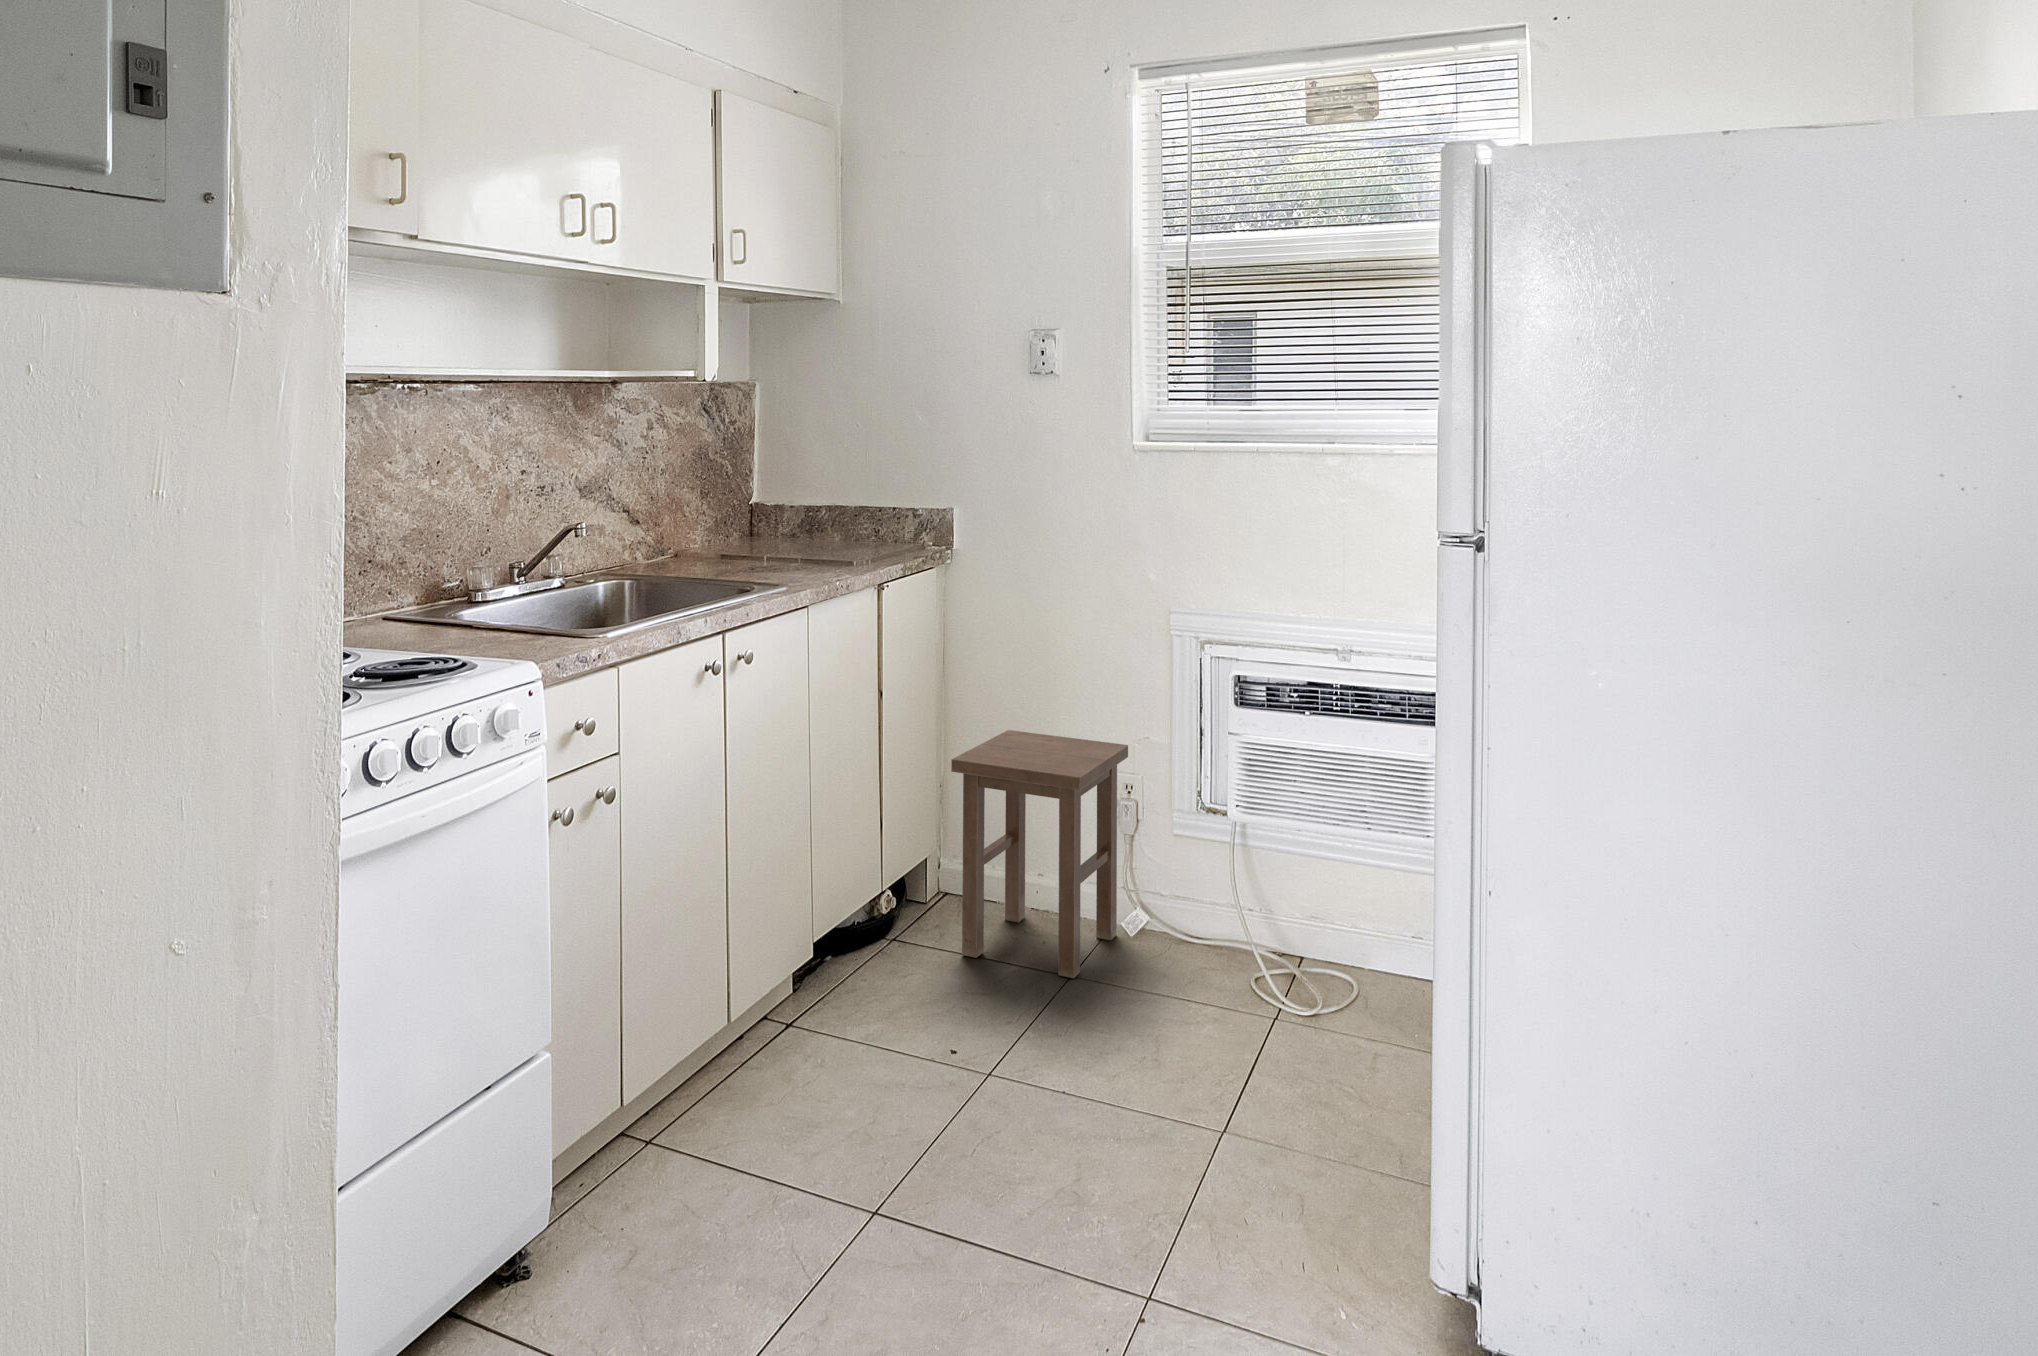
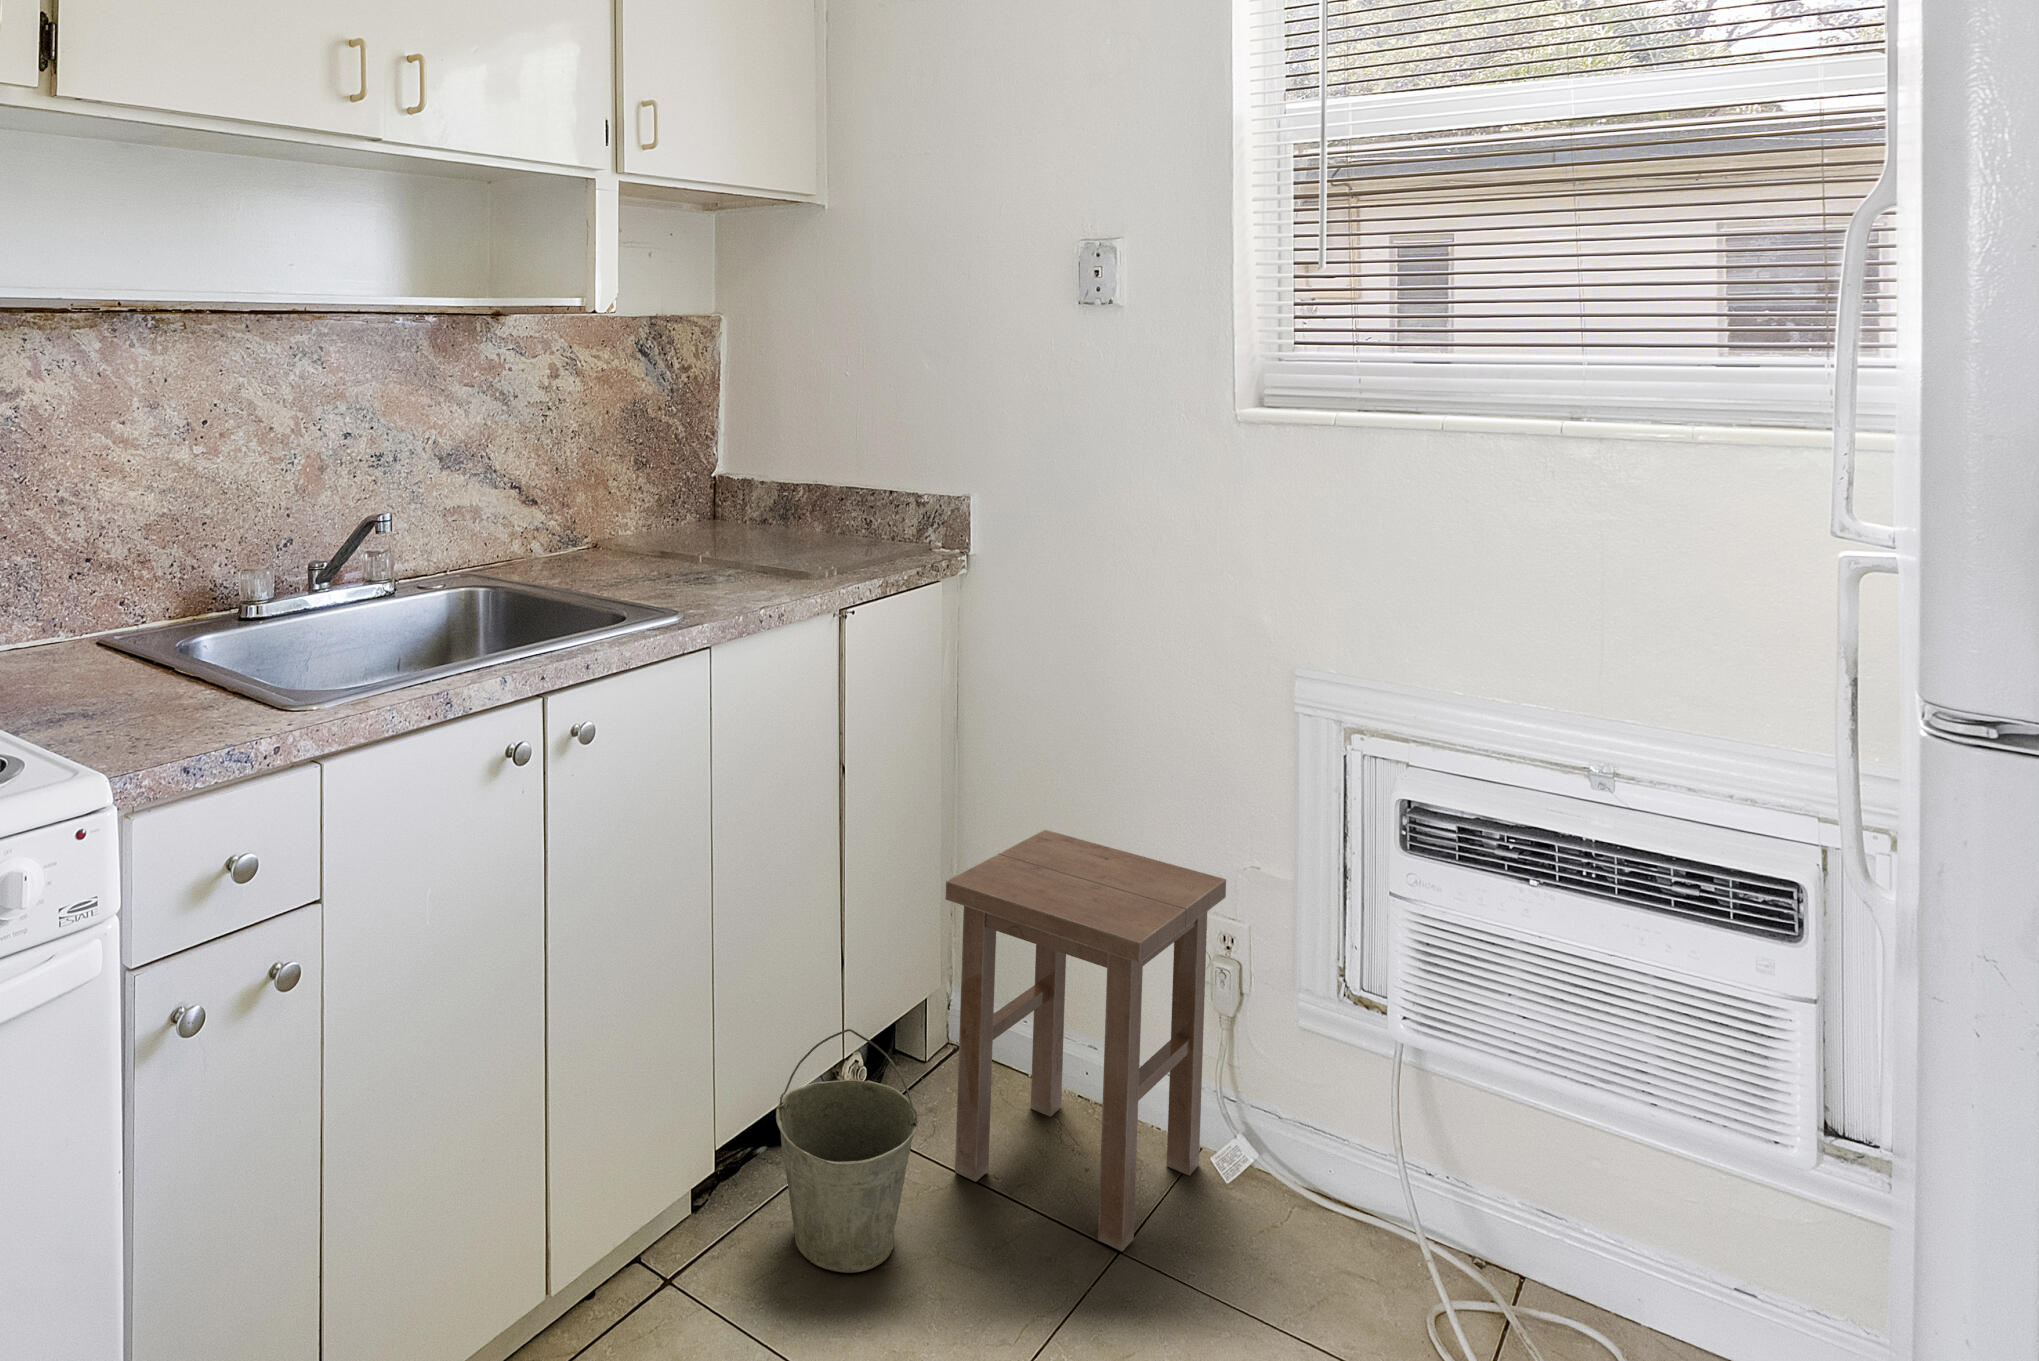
bucket: none [852,854,945,1007] -> present [776,1029,918,1273]

